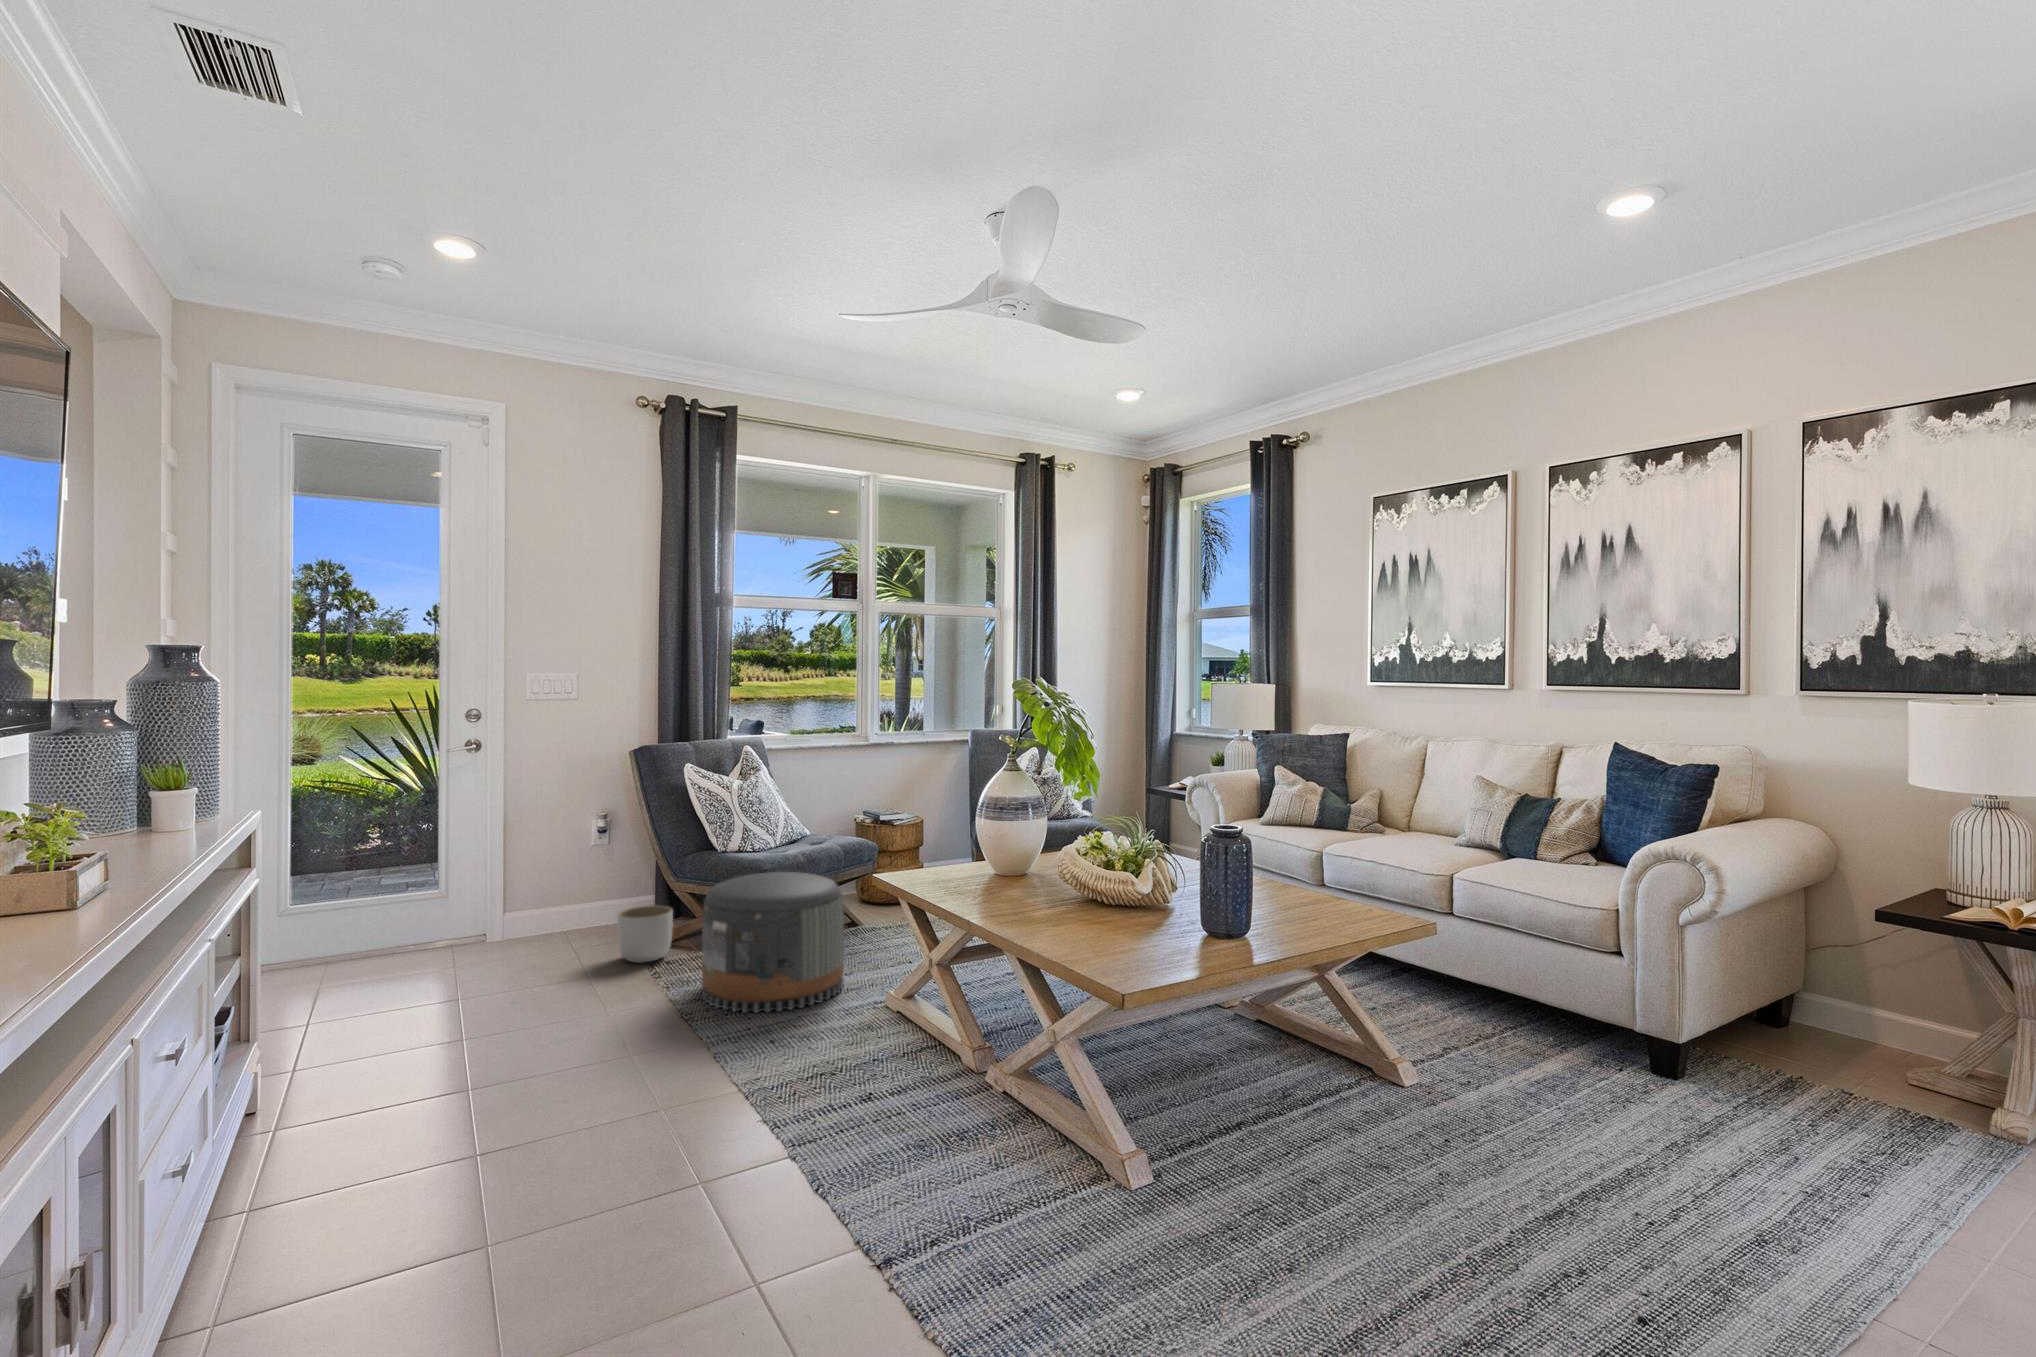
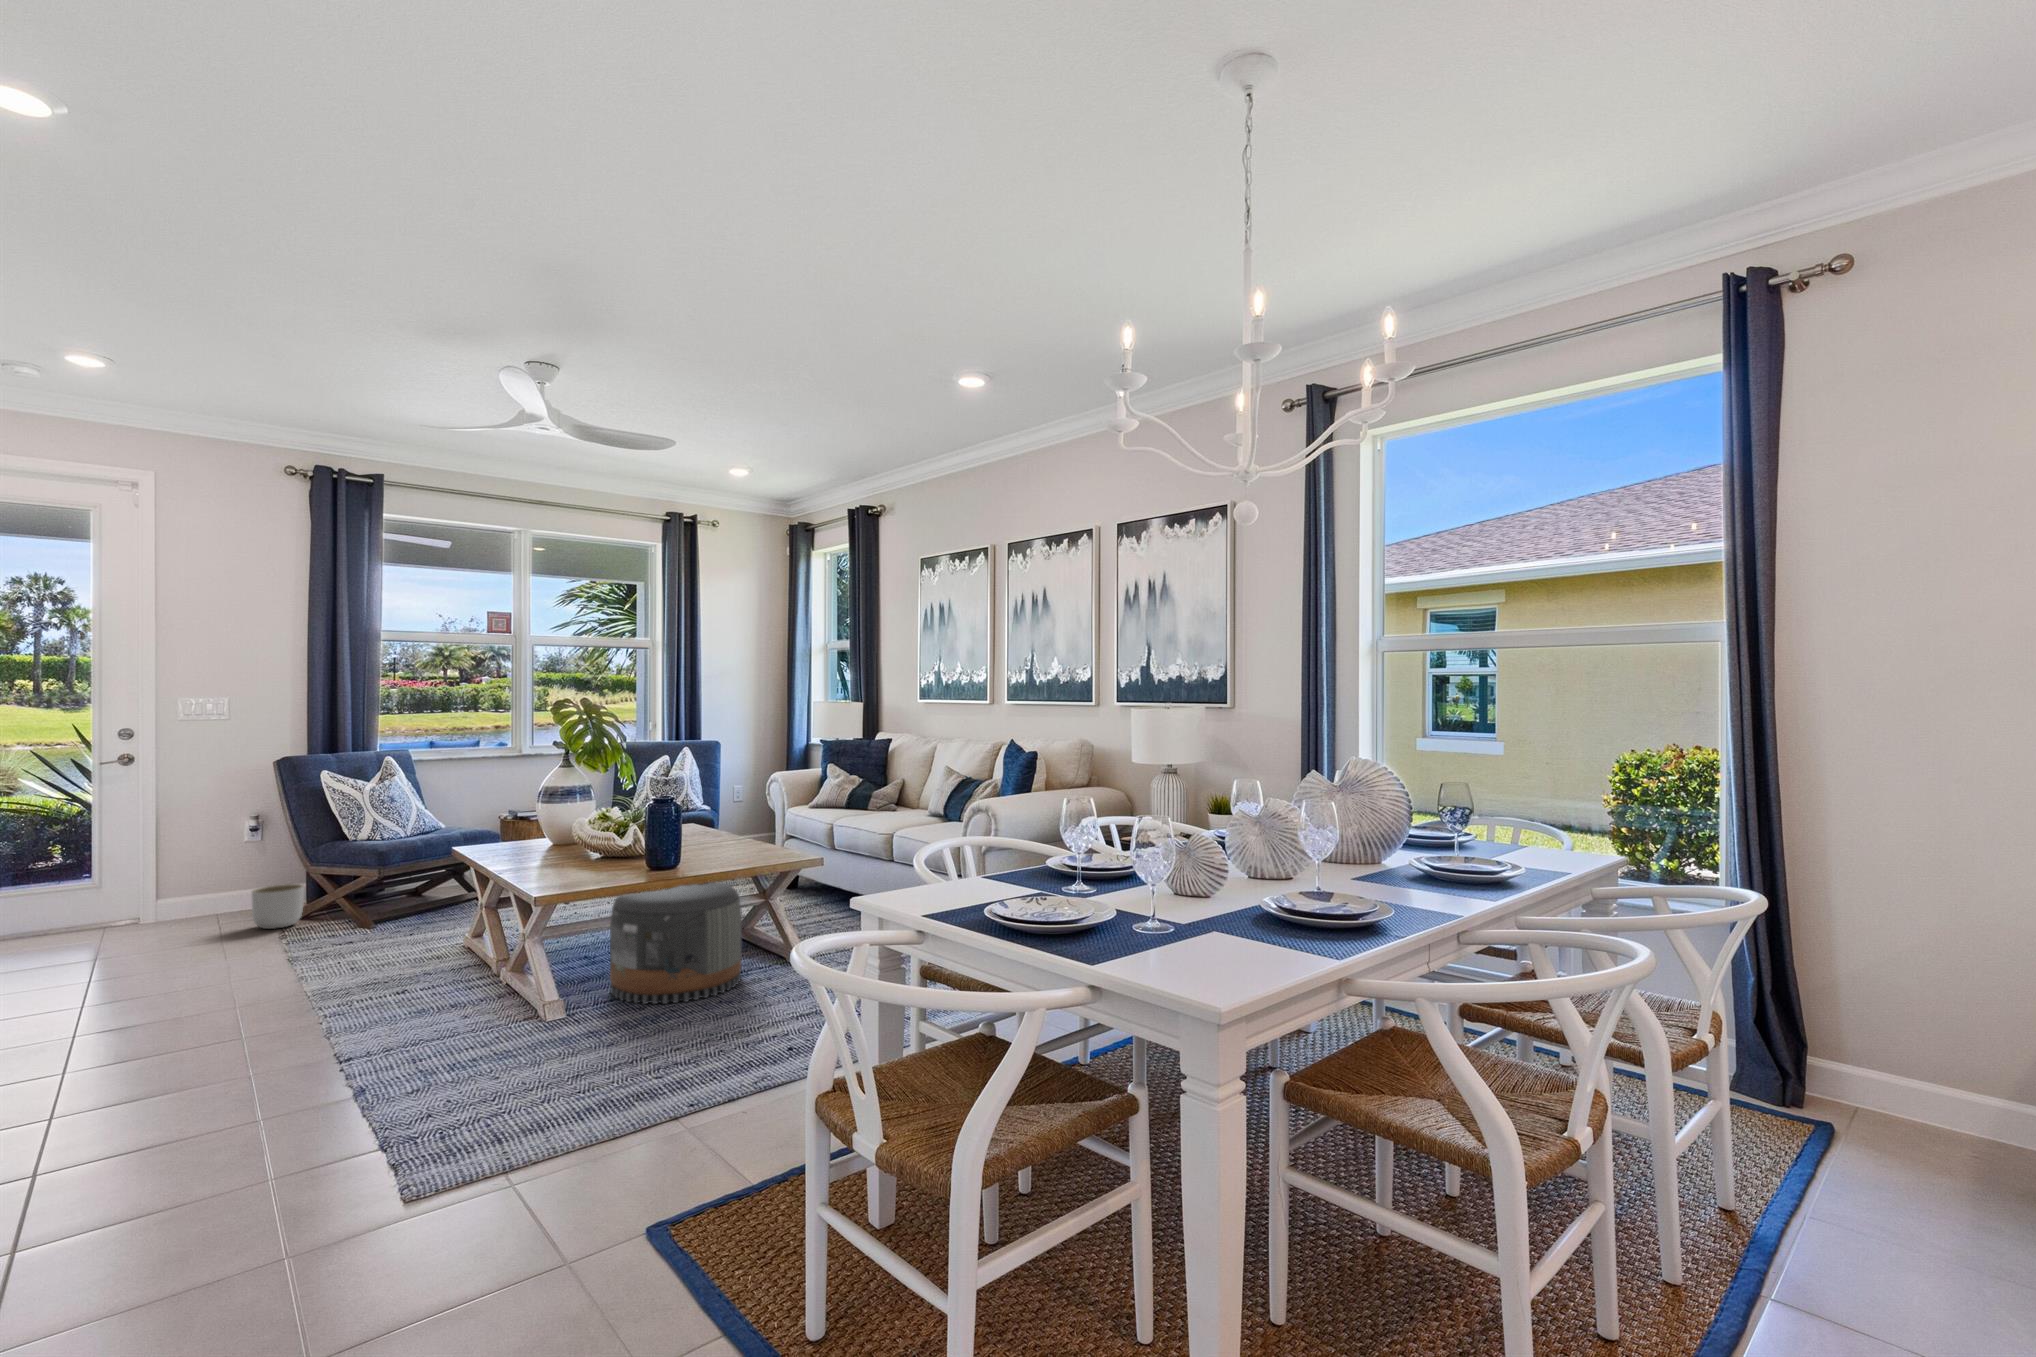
pouf: present [702,872,844,1013] -> present [610,881,742,1004]

